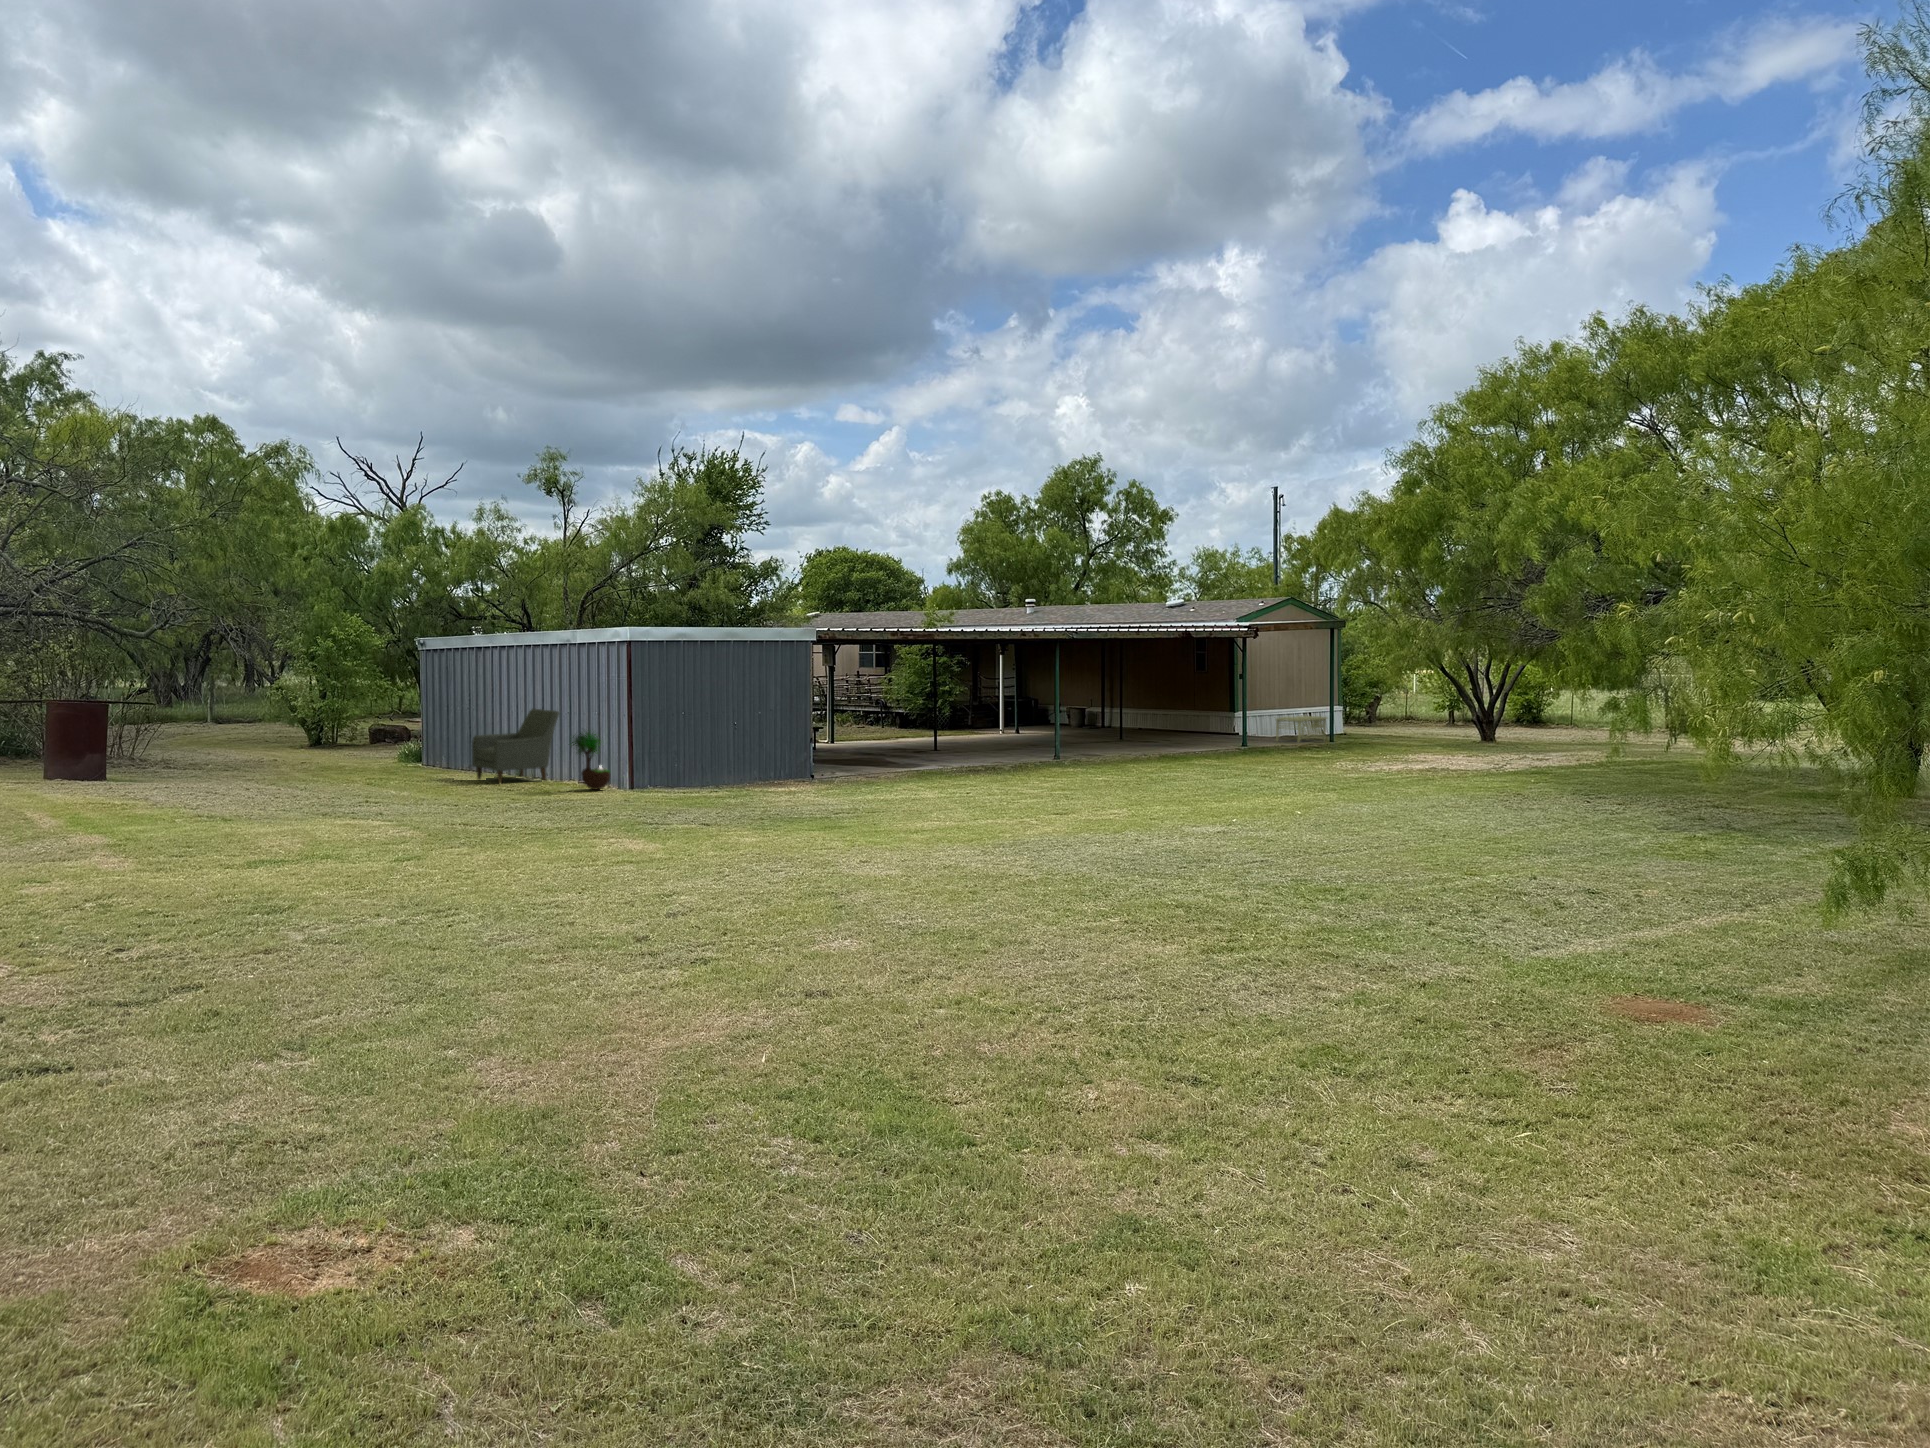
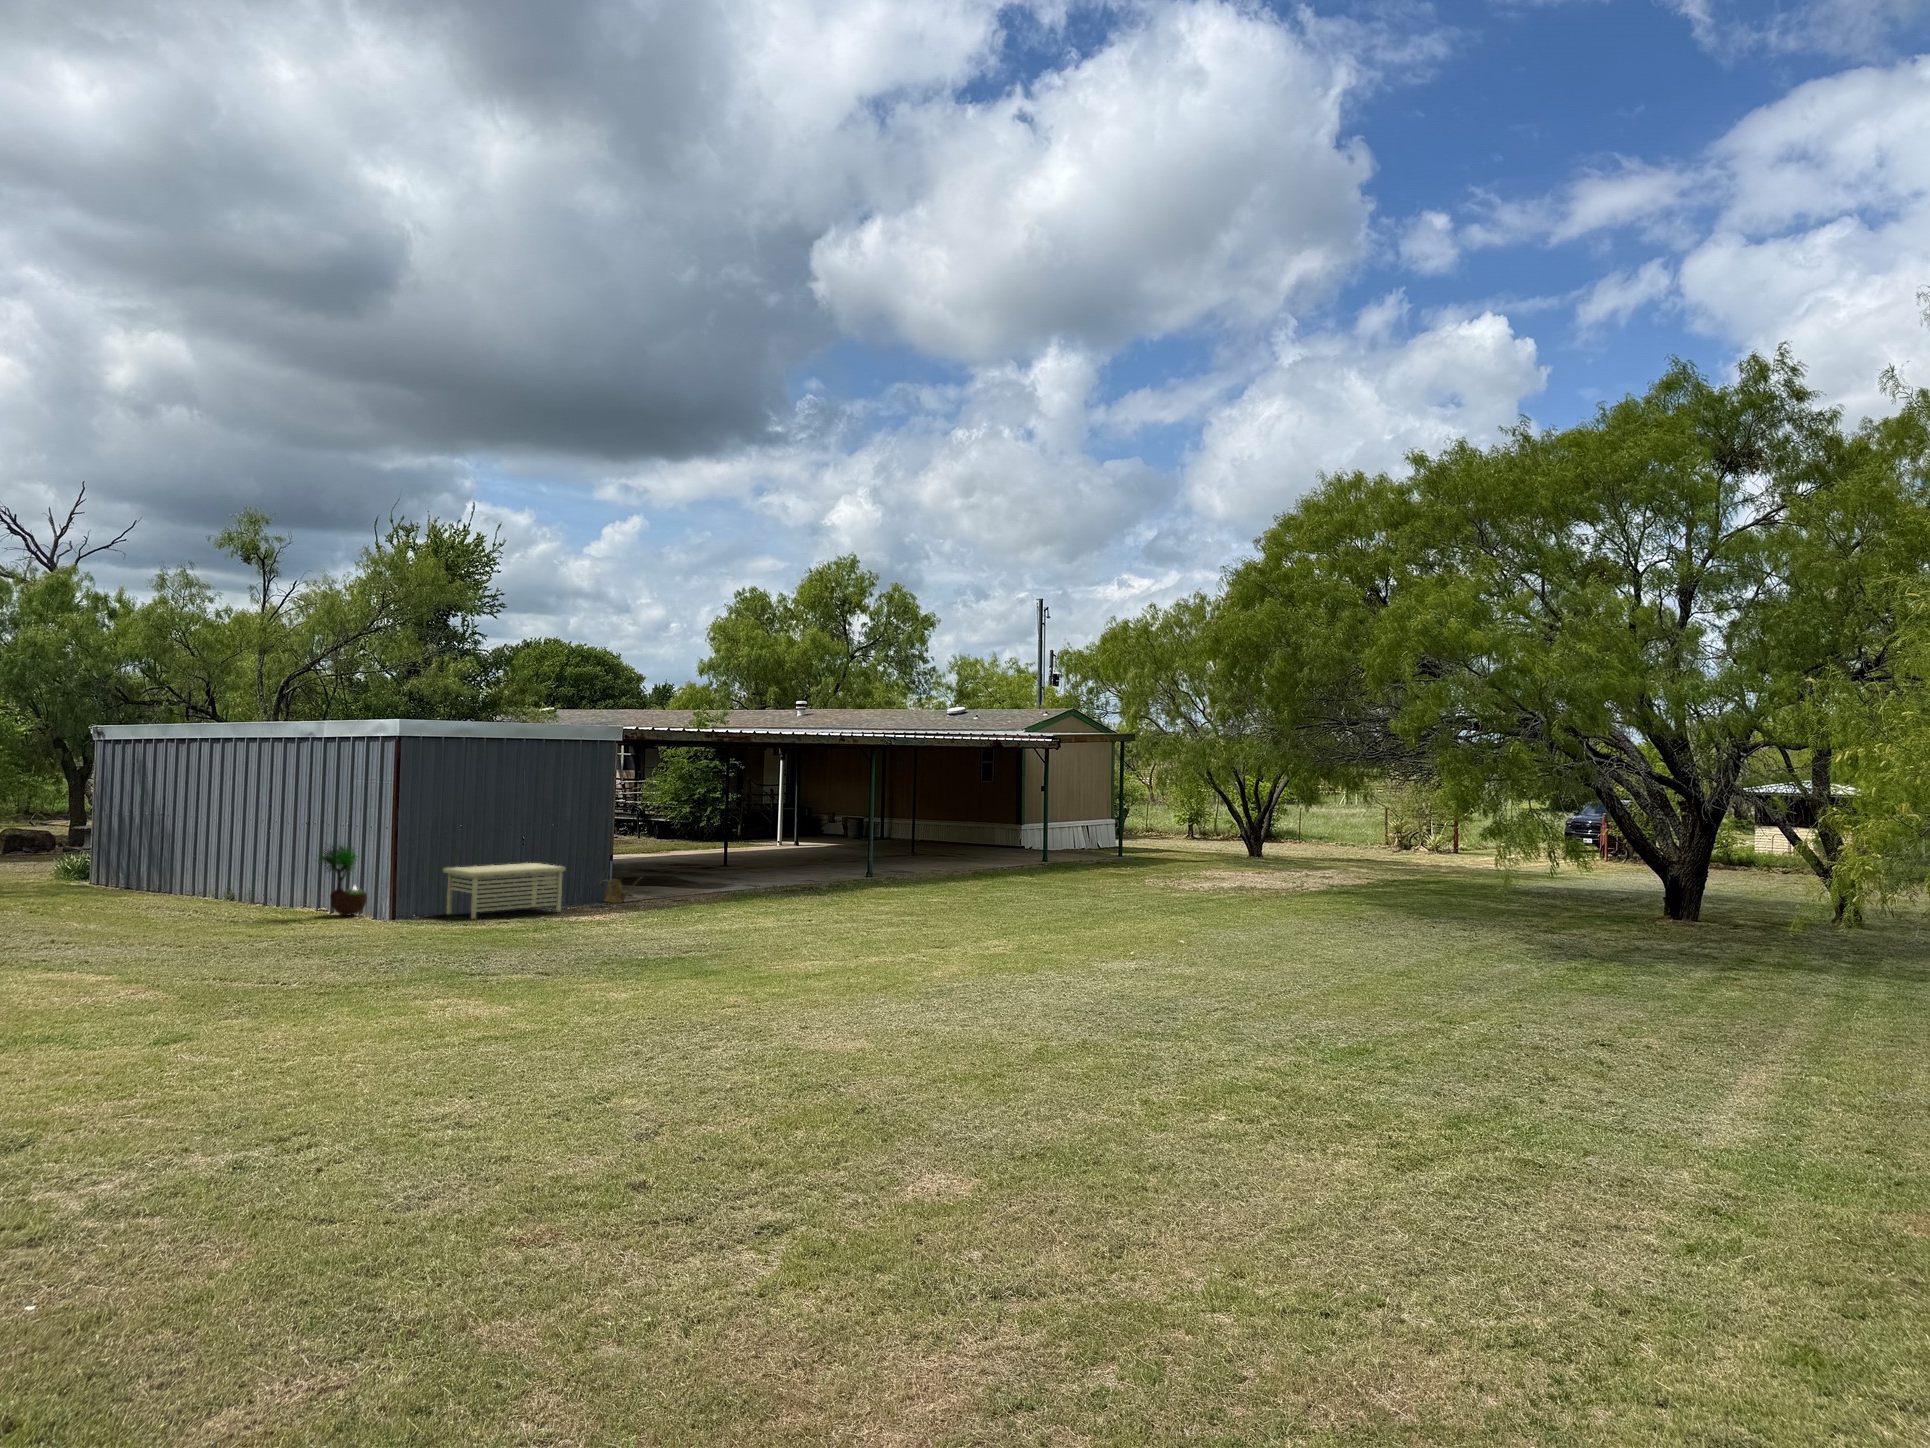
chair: present [472,709,559,784] -> none [176,816,298,910]
storage bench: present [1276,716,1327,742] -> present [443,863,565,919]
watering can: none [806,760,841,782] -> present [601,879,637,903]

